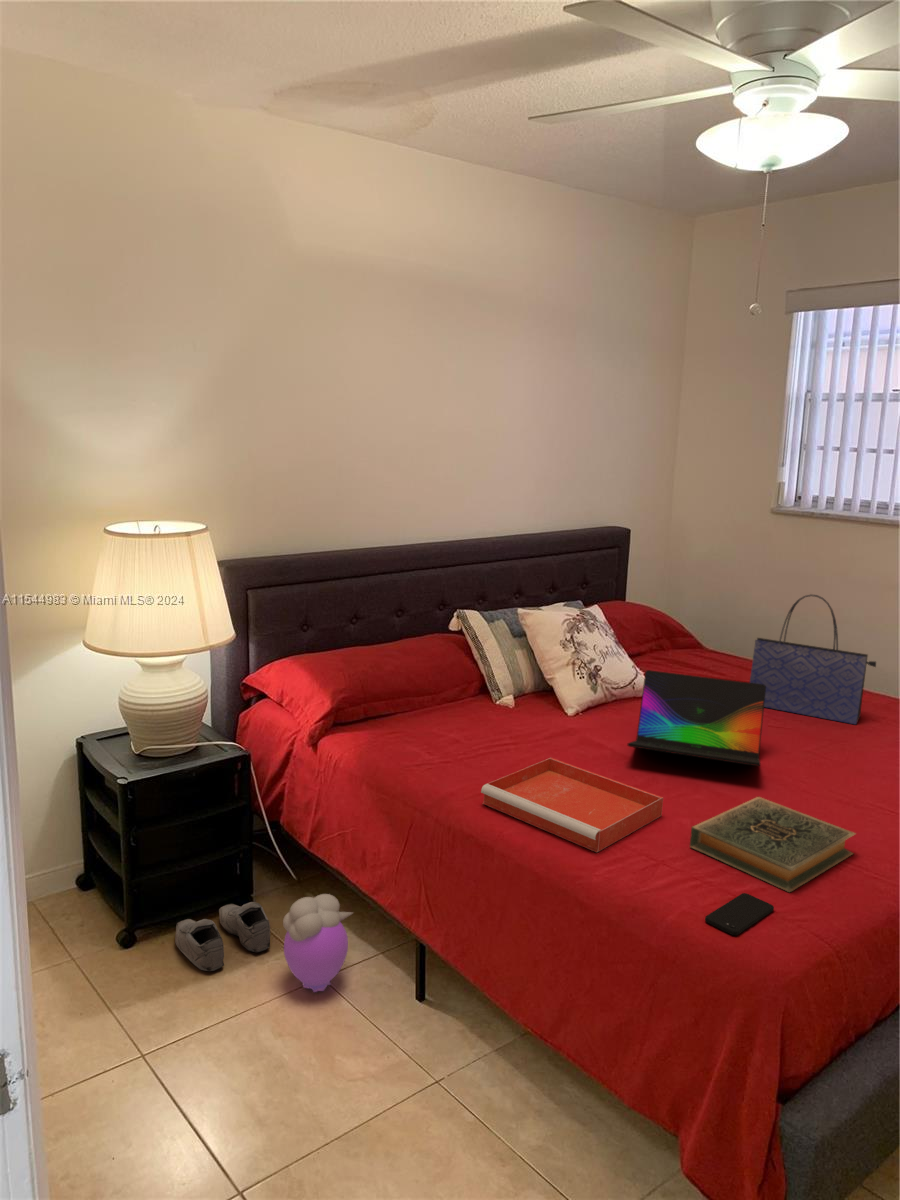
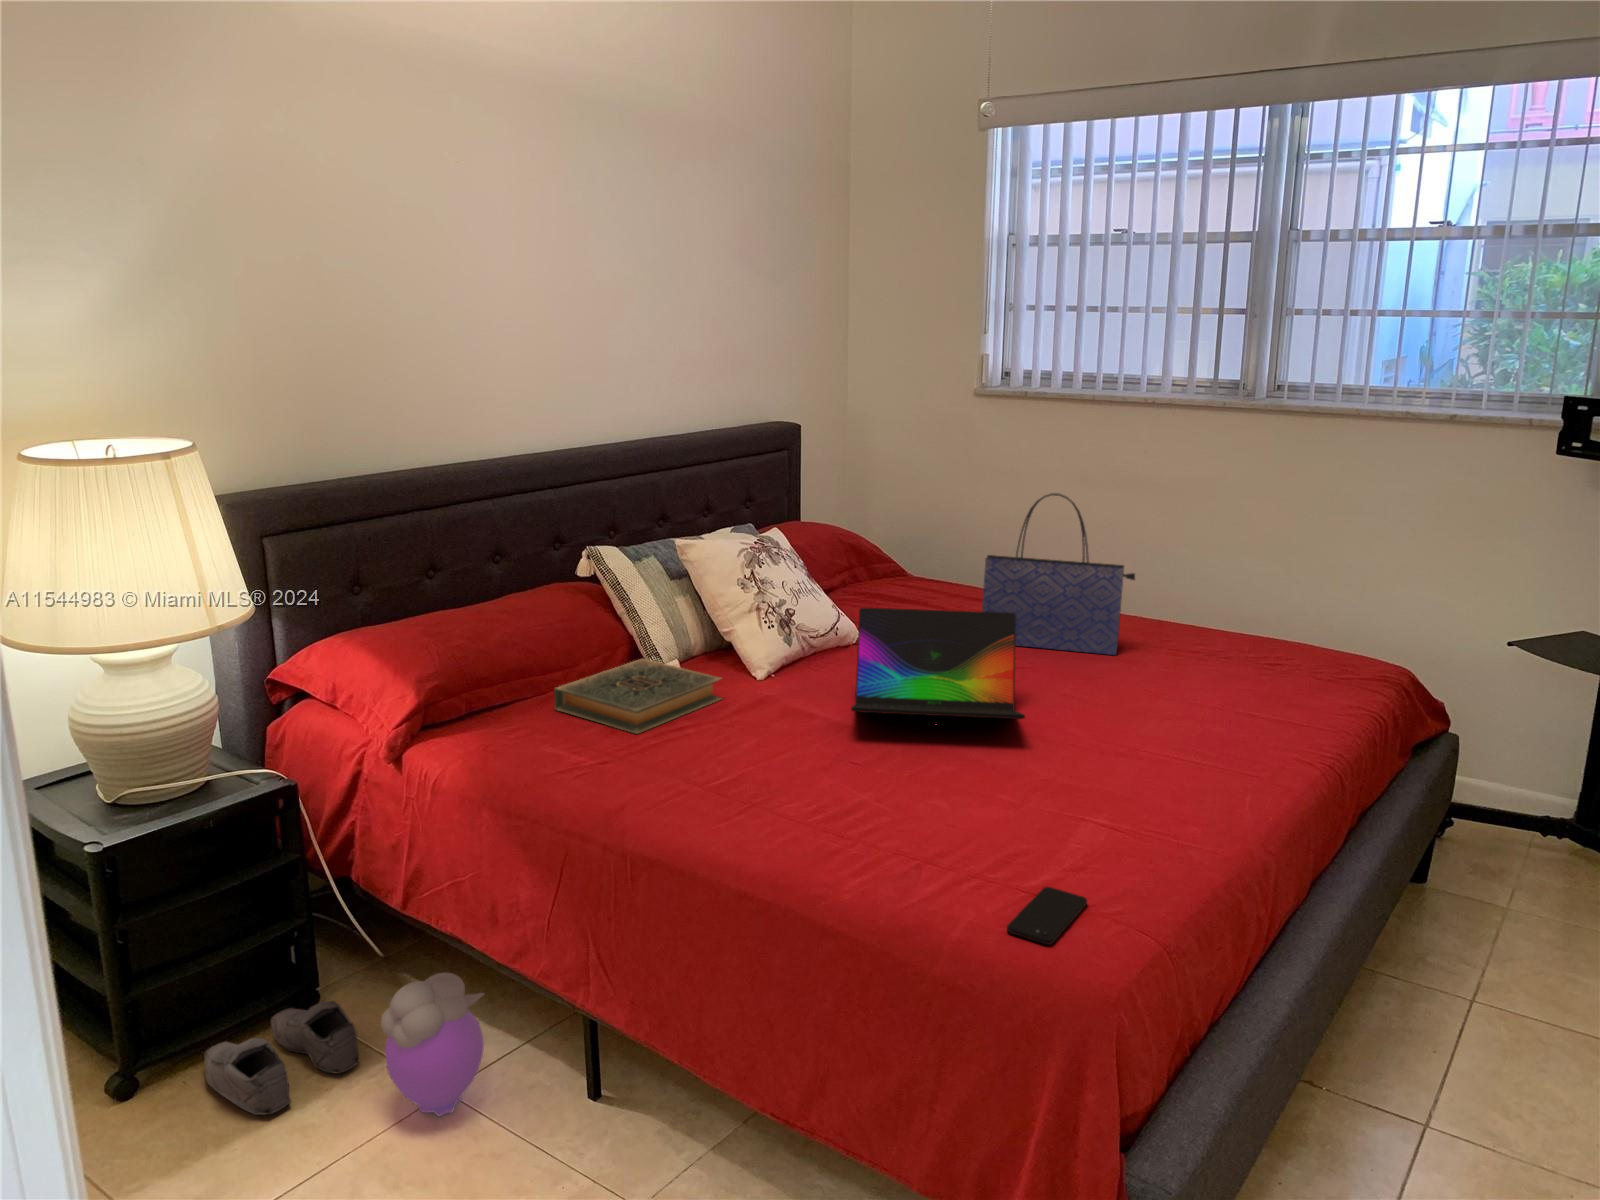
tray: present [481,758,663,852] -> none [666,738,915,860]
hardback book: present [690,797,855,892] -> present [554,659,721,734]

